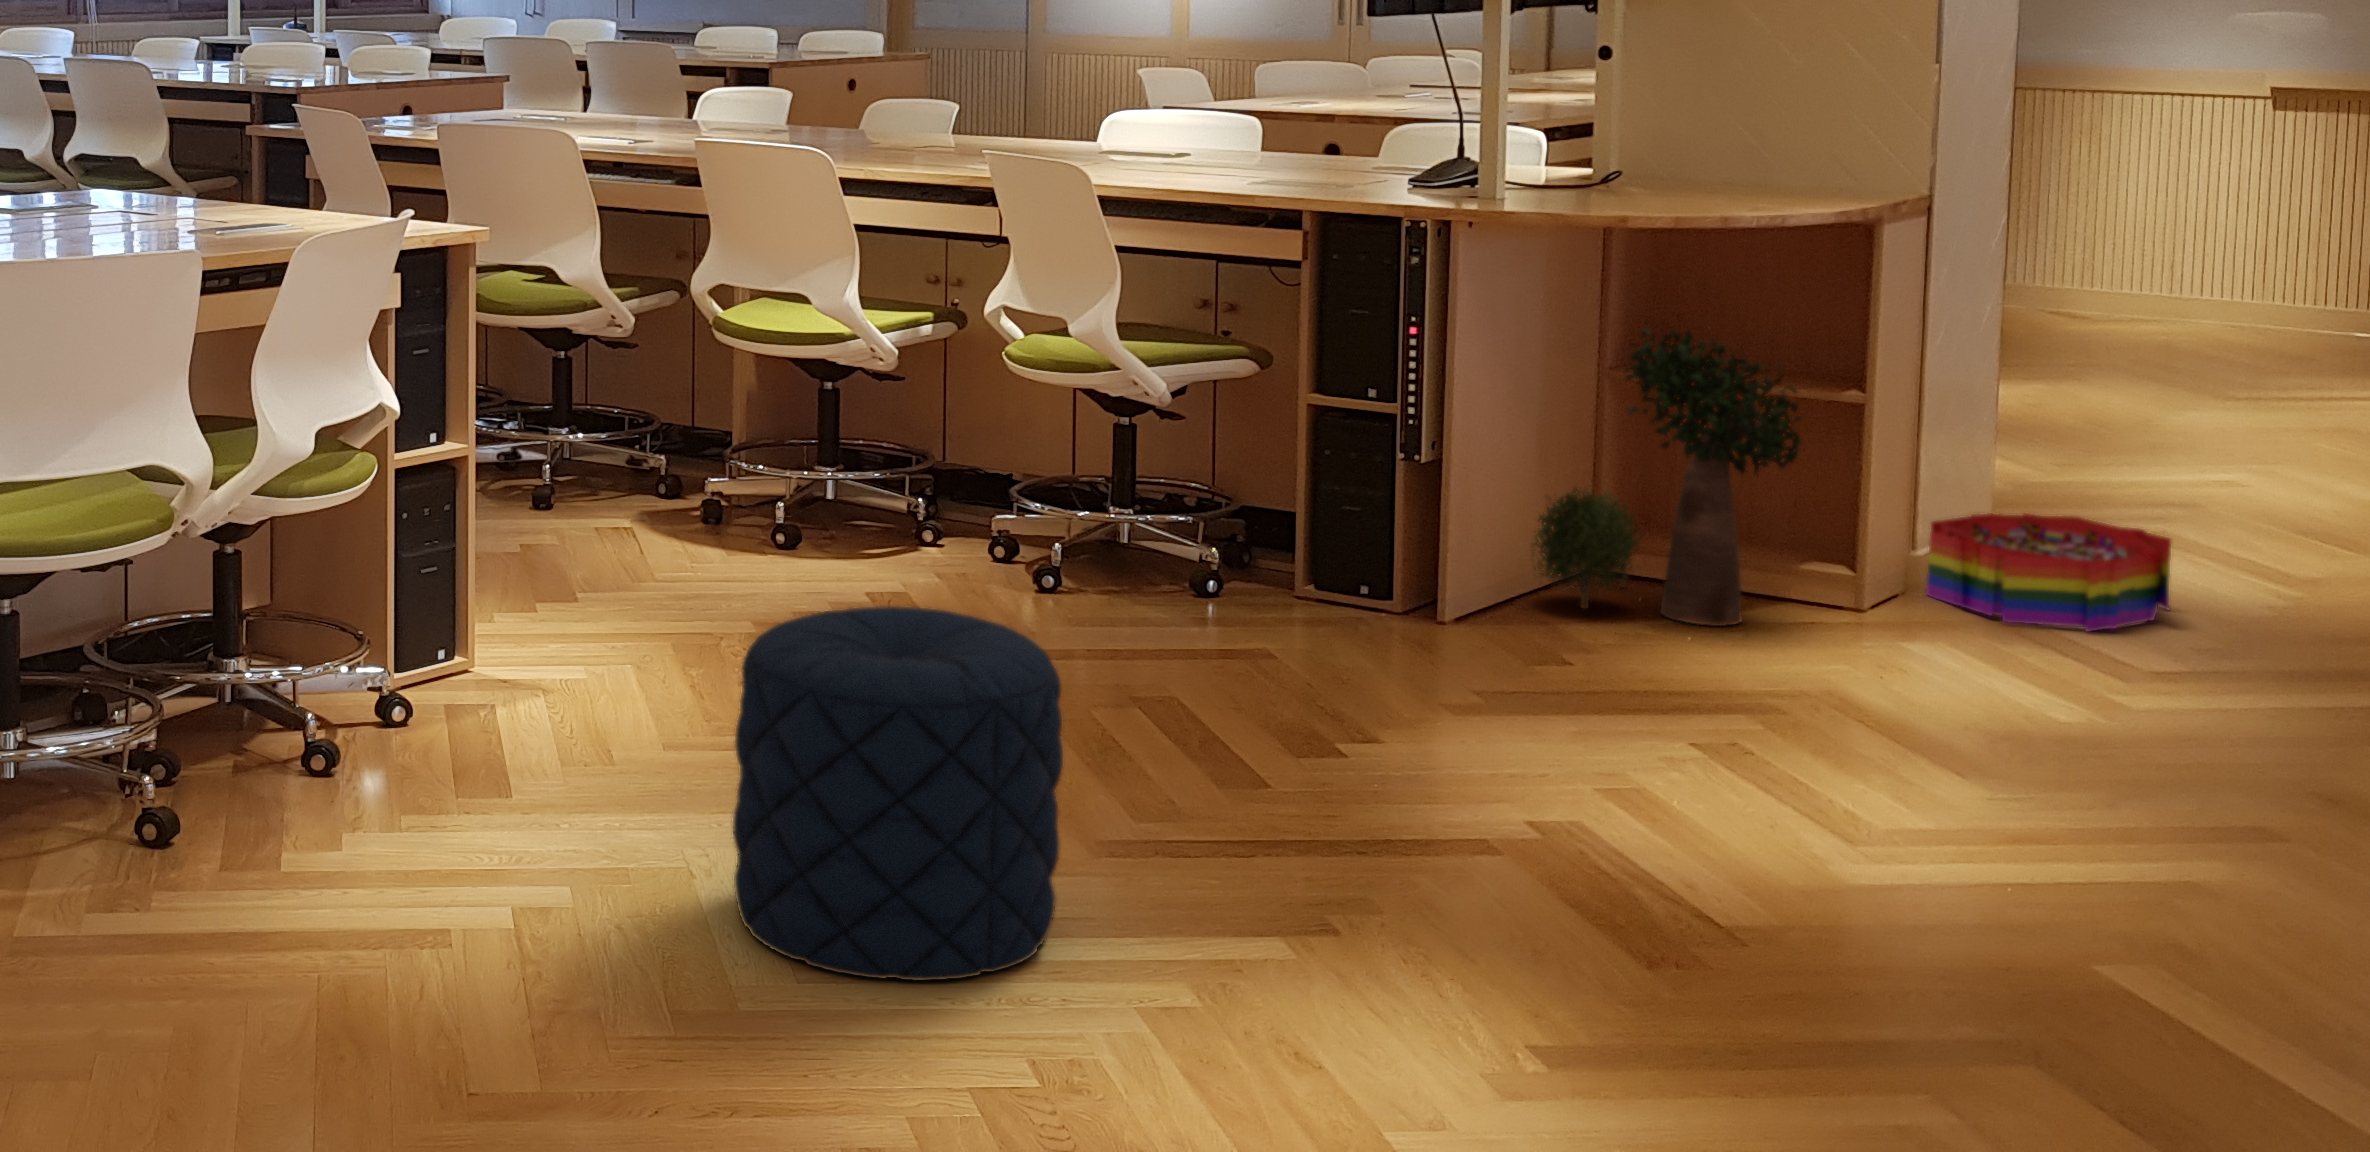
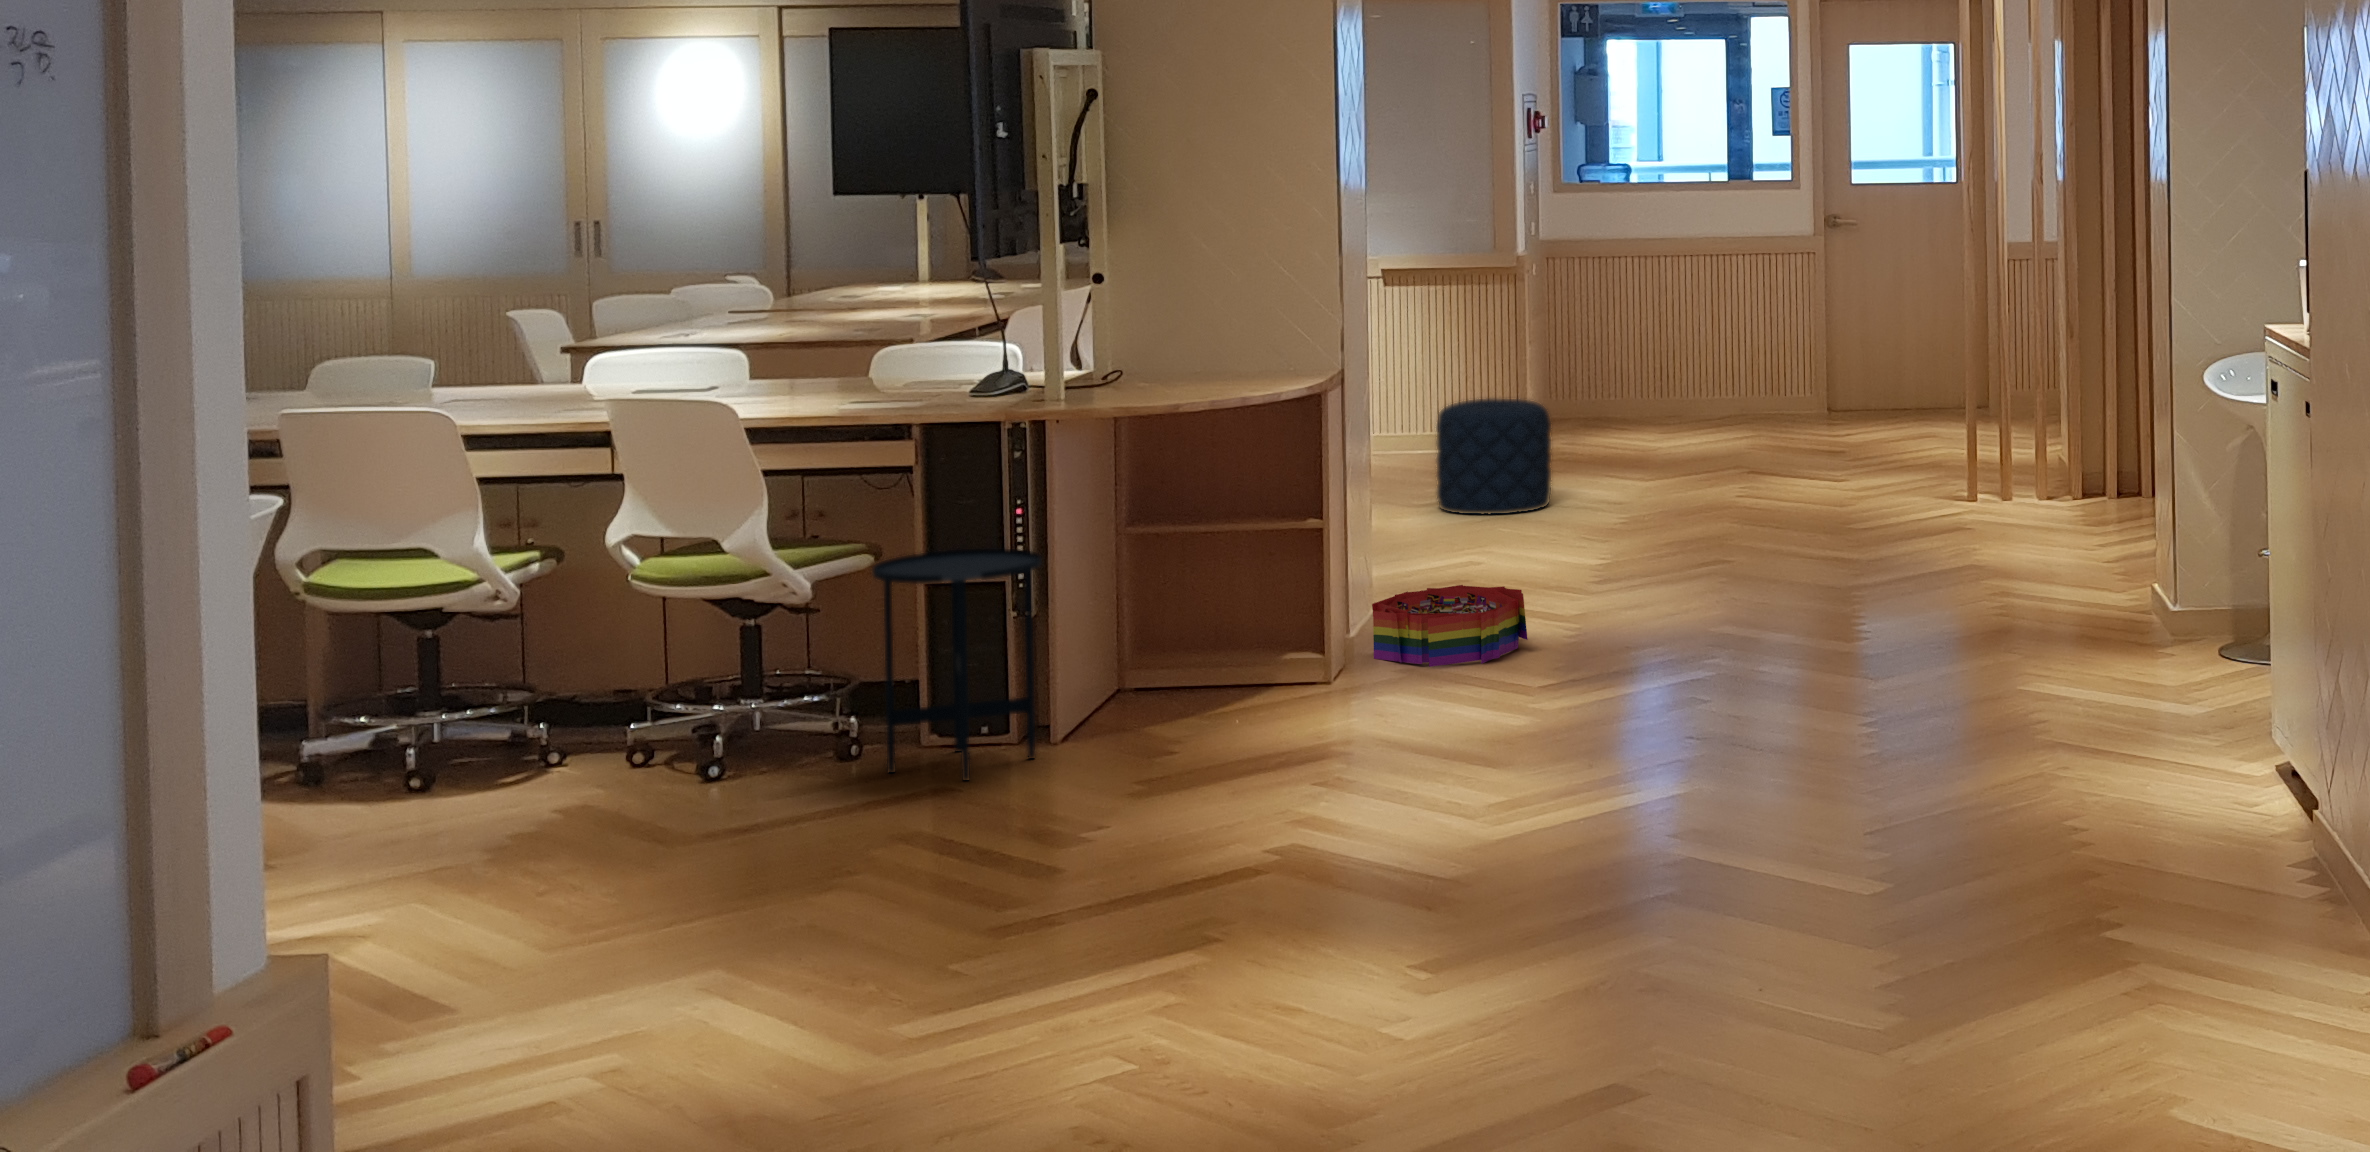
potted plant: present [1533,329,1801,626] -> none [1107,485,1299,711]
side table: none [1230,367,1432,650] -> present [872,548,1042,781]
pouf: present [733,606,1063,981] -> present [1436,398,1551,514]

